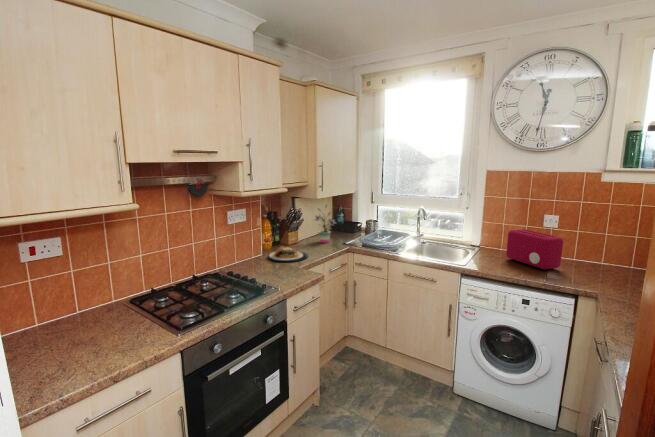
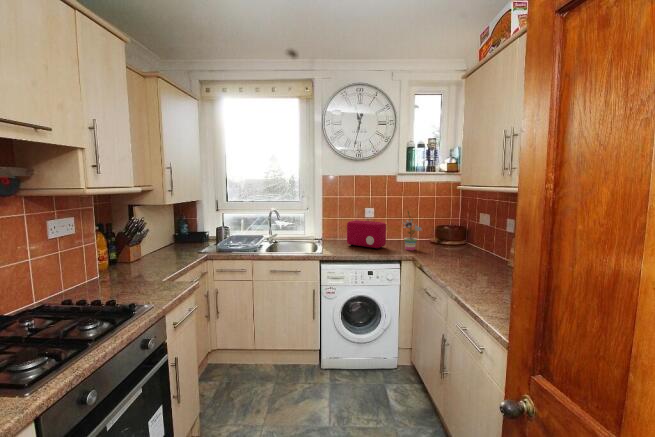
potted plant: present [314,205,334,243] -> present [404,212,421,251]
plate: present [268,247,308,262] -> none [111,261,166,279]

